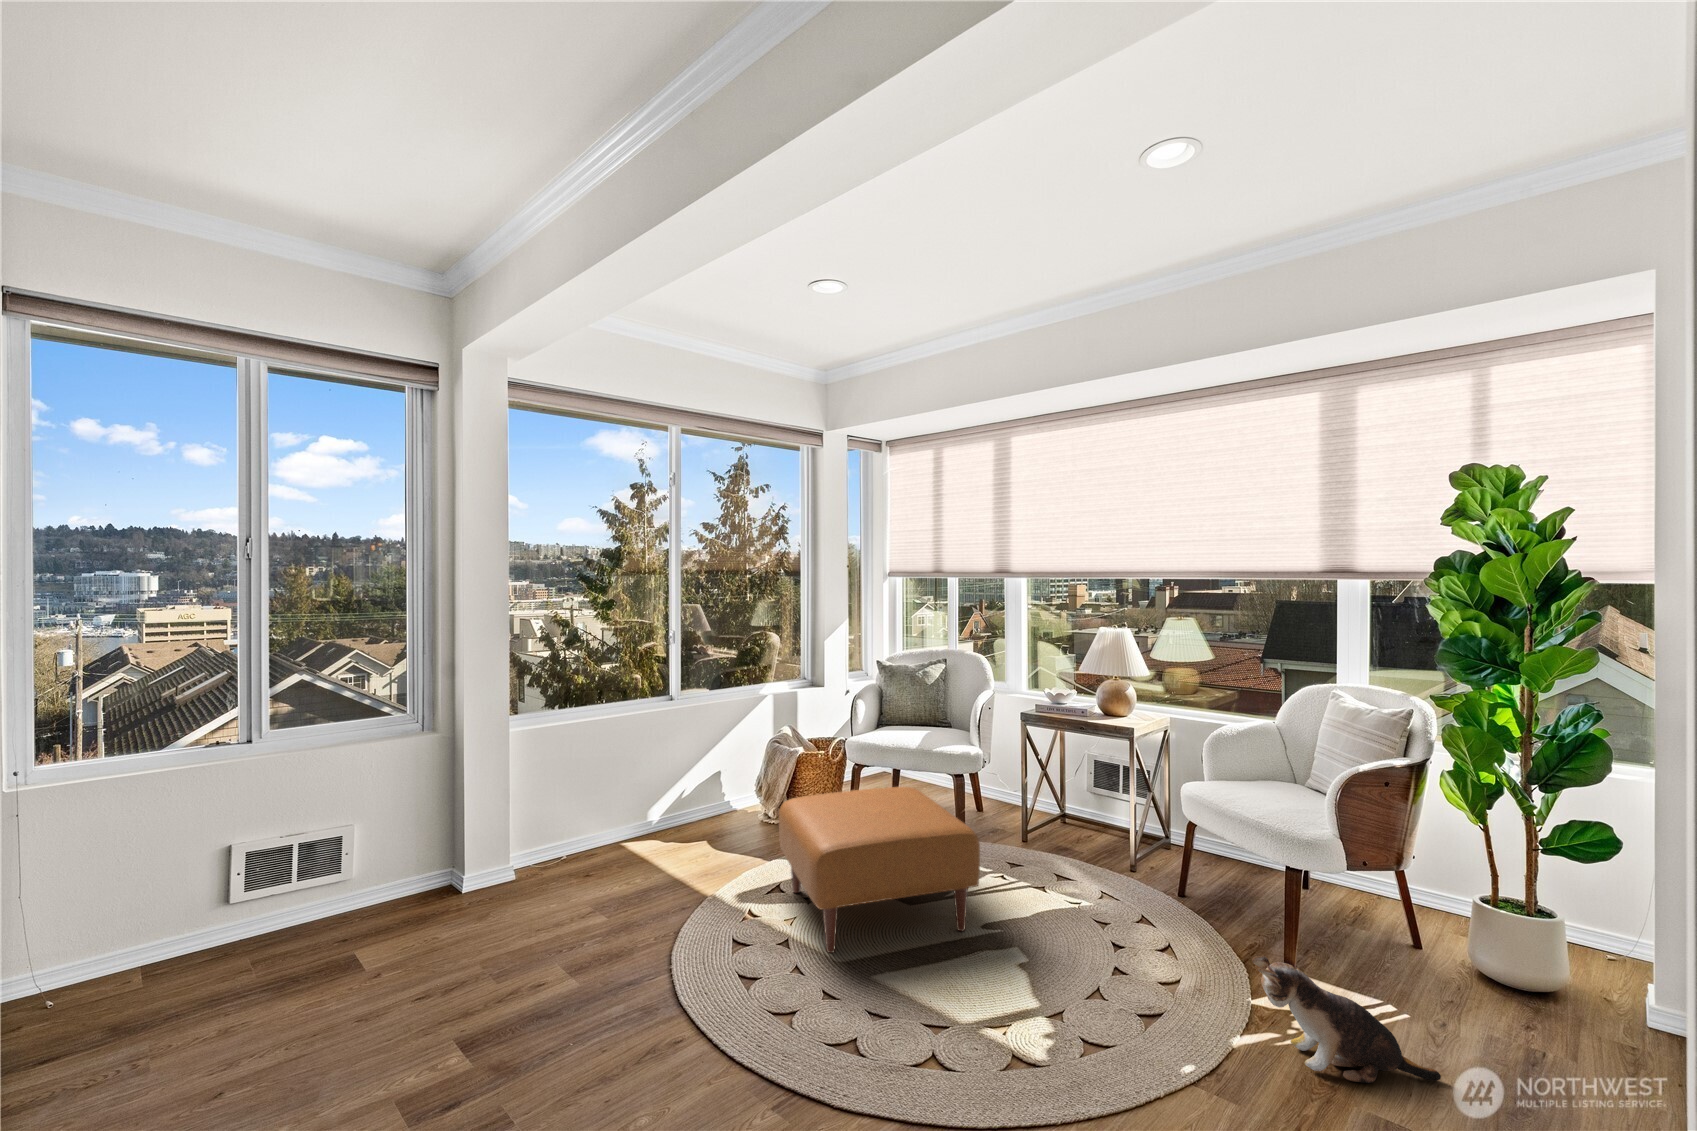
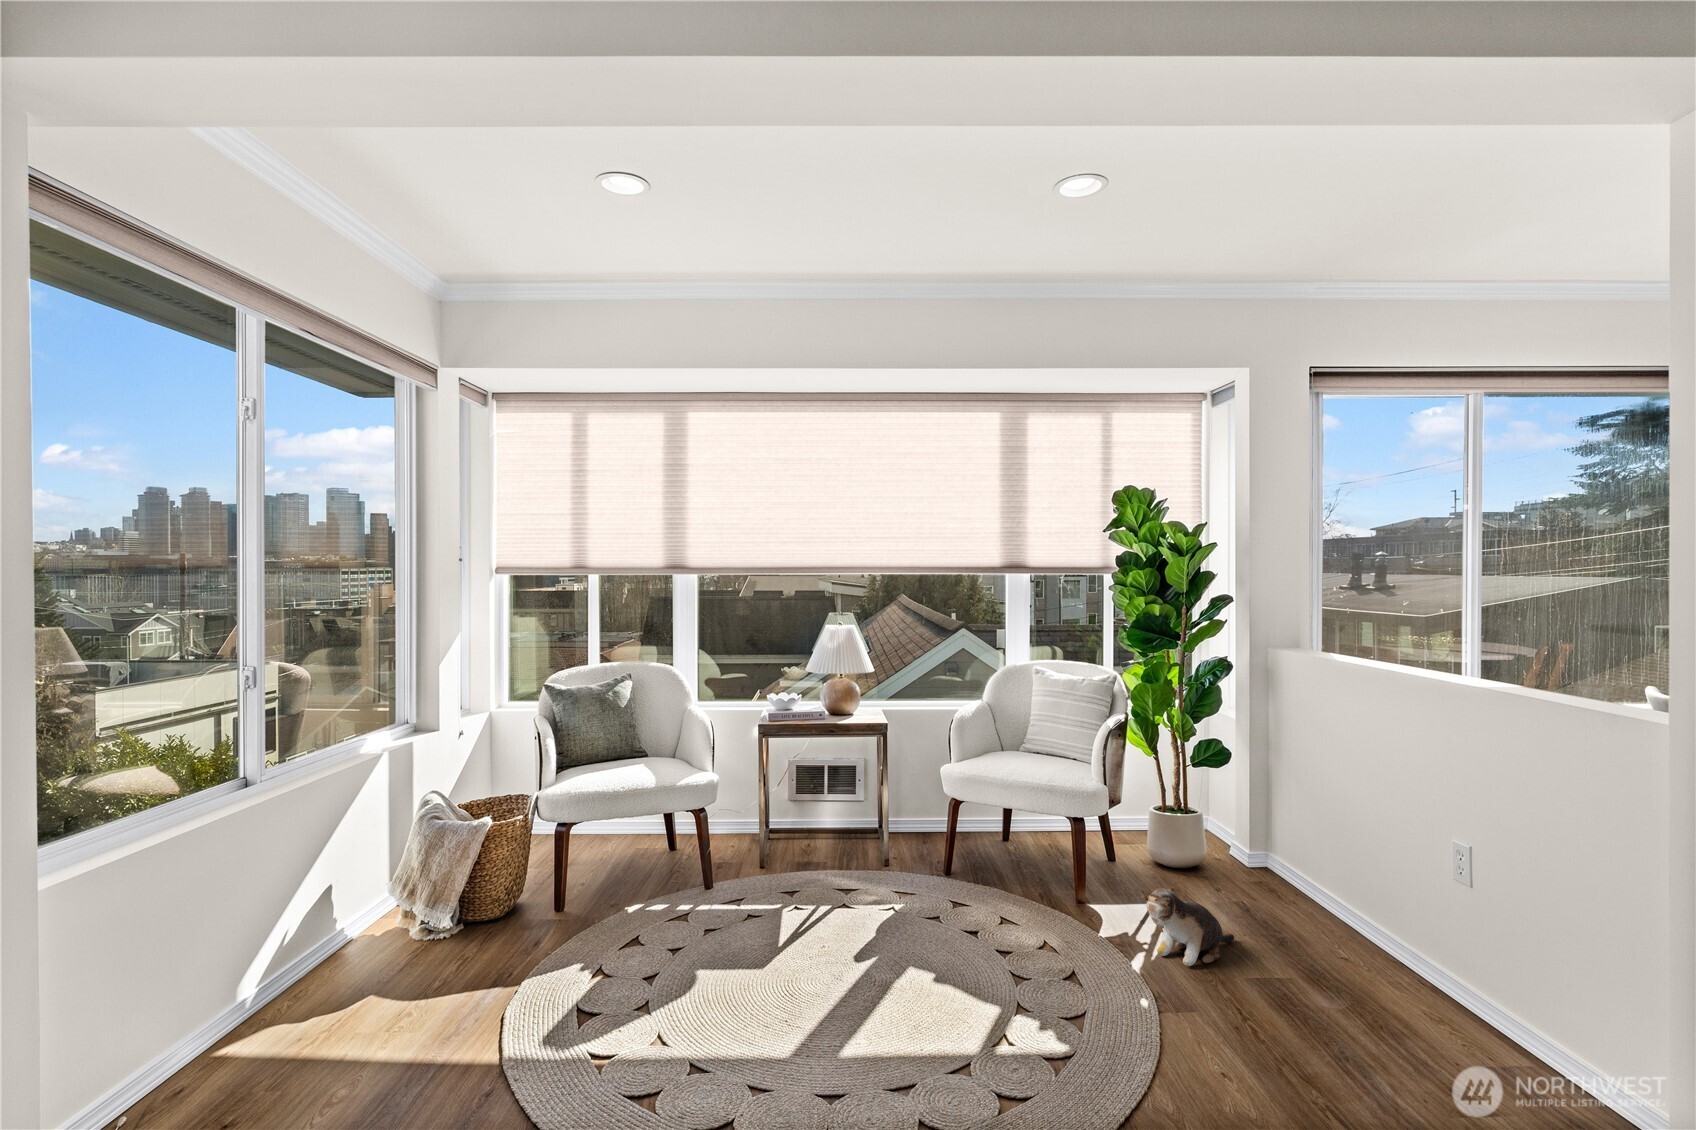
ottoman: present [779,787,980,953] -> none [586,829,863,1059]

